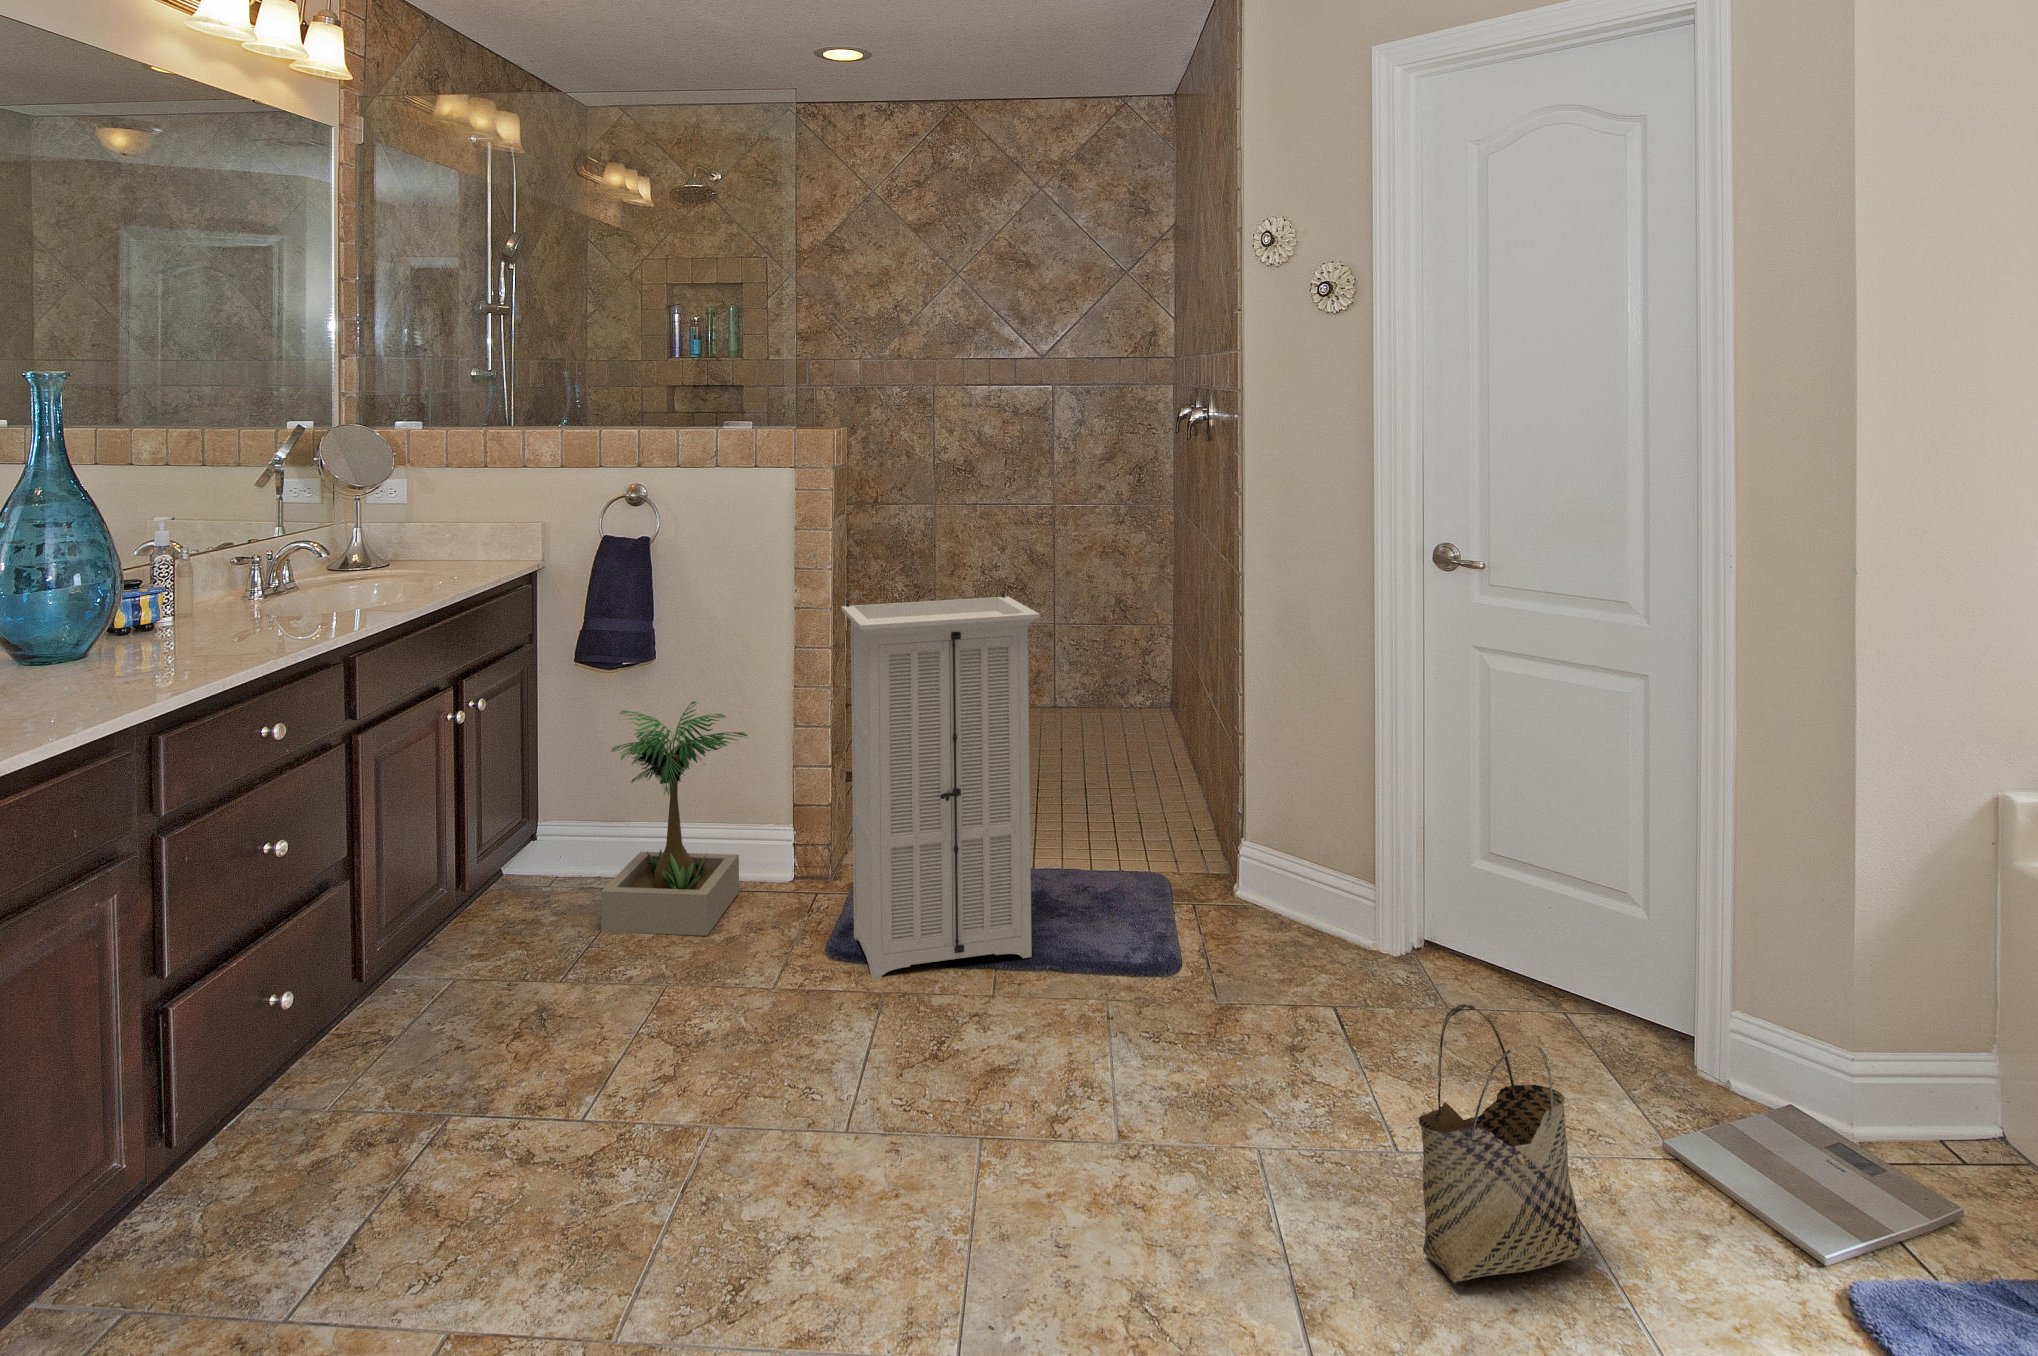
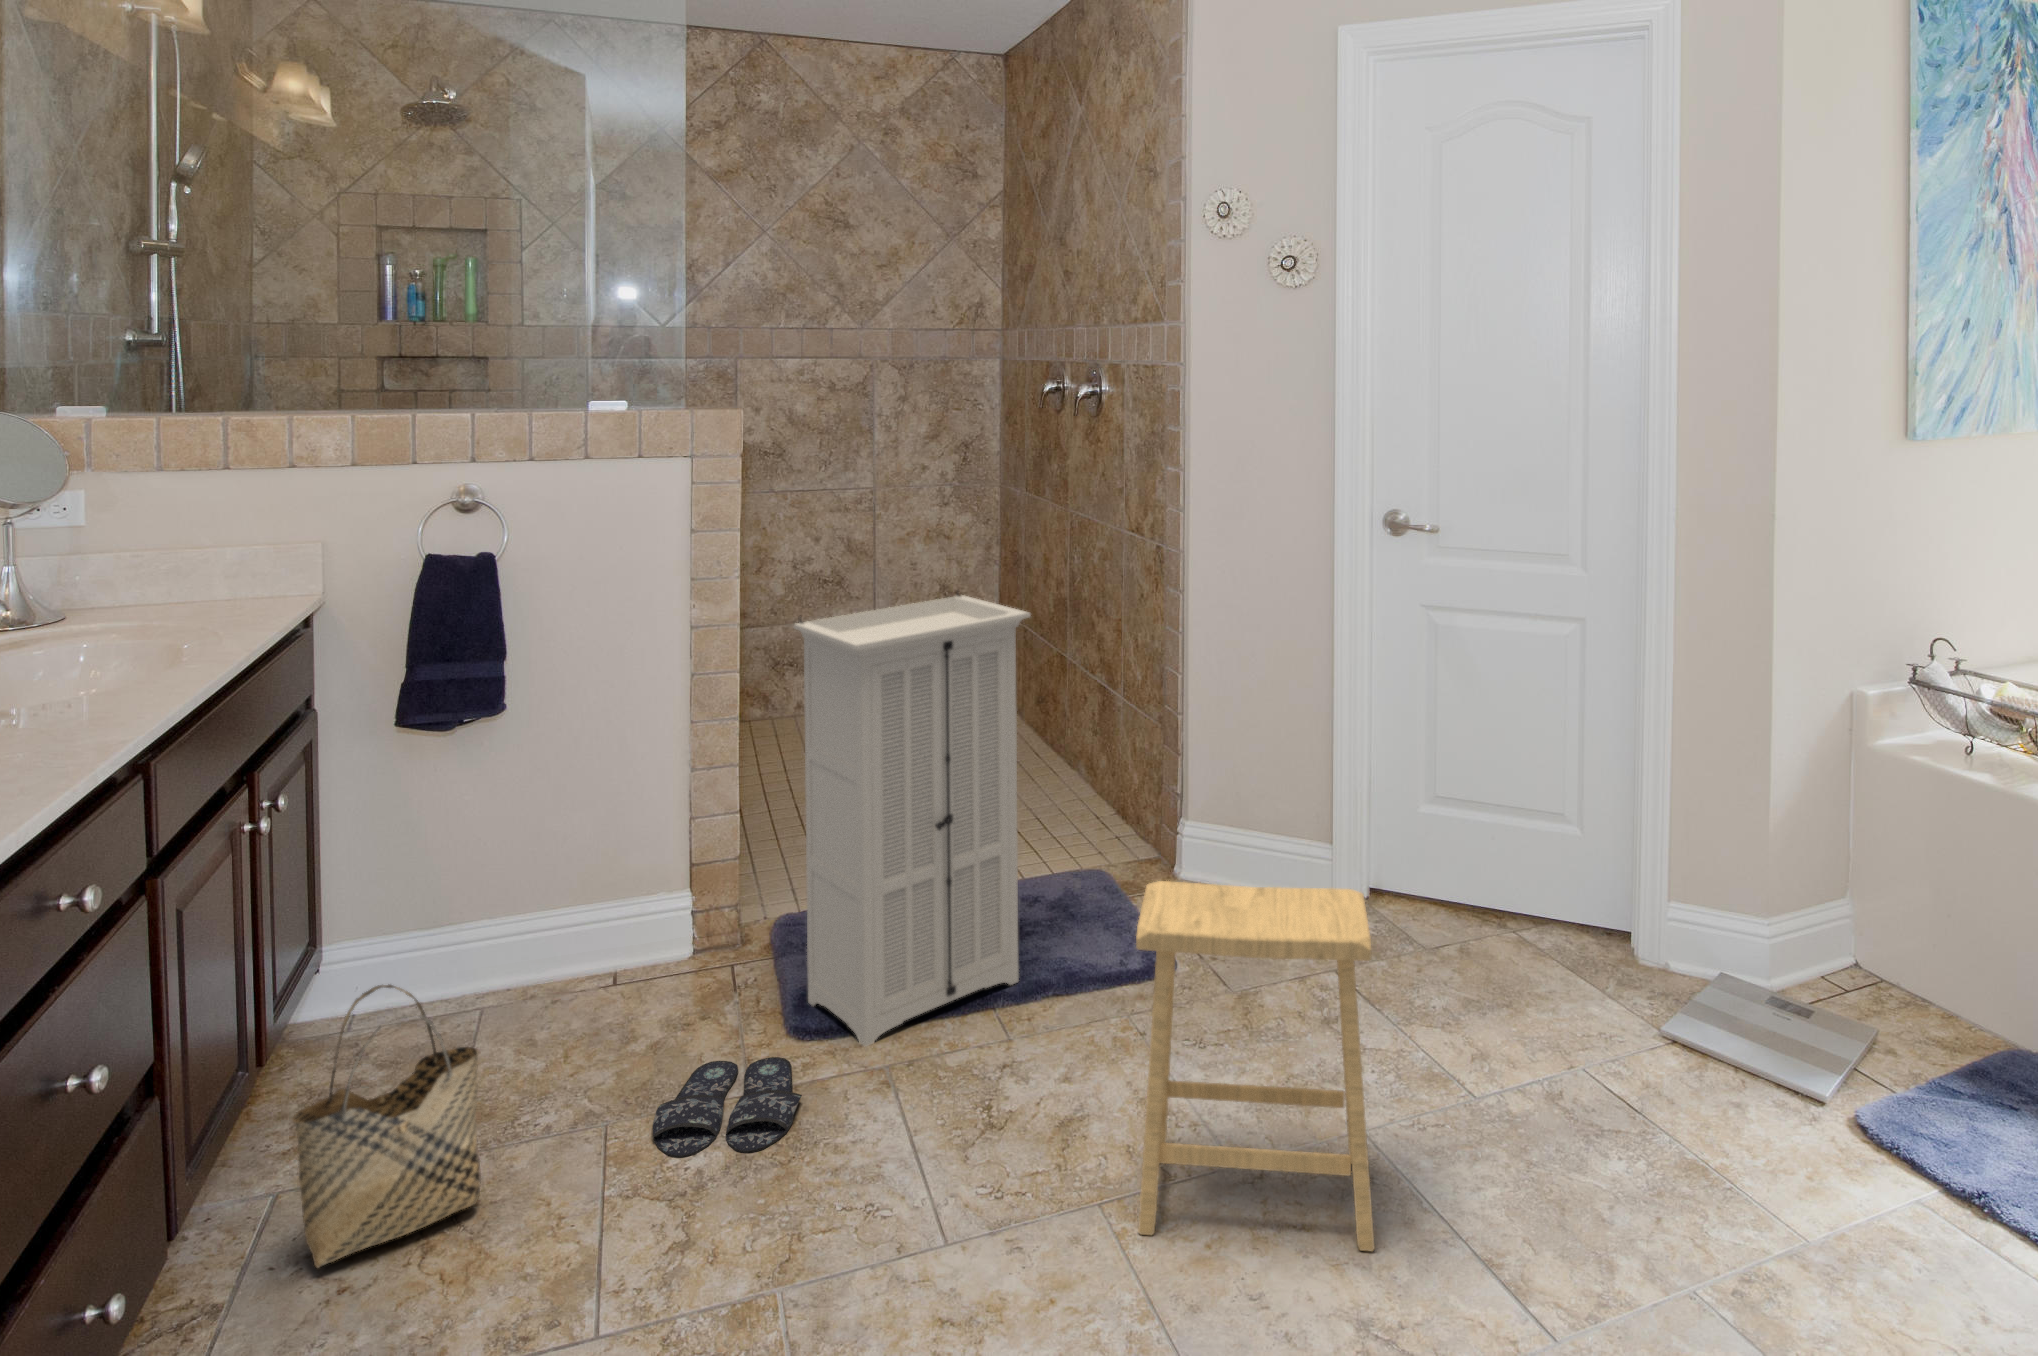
potted plant: present [601,701,748,936] -> none [464,751,670,1068]
footstool: none [979,858,1229,1240] -> present [1136,881,1374,1251]
slippers: none [677,962,807,1031] -> present [653,1057,802,1158]
woven basket: present [1419,1004,1581,1283] -> present [292,985,481,1268]

